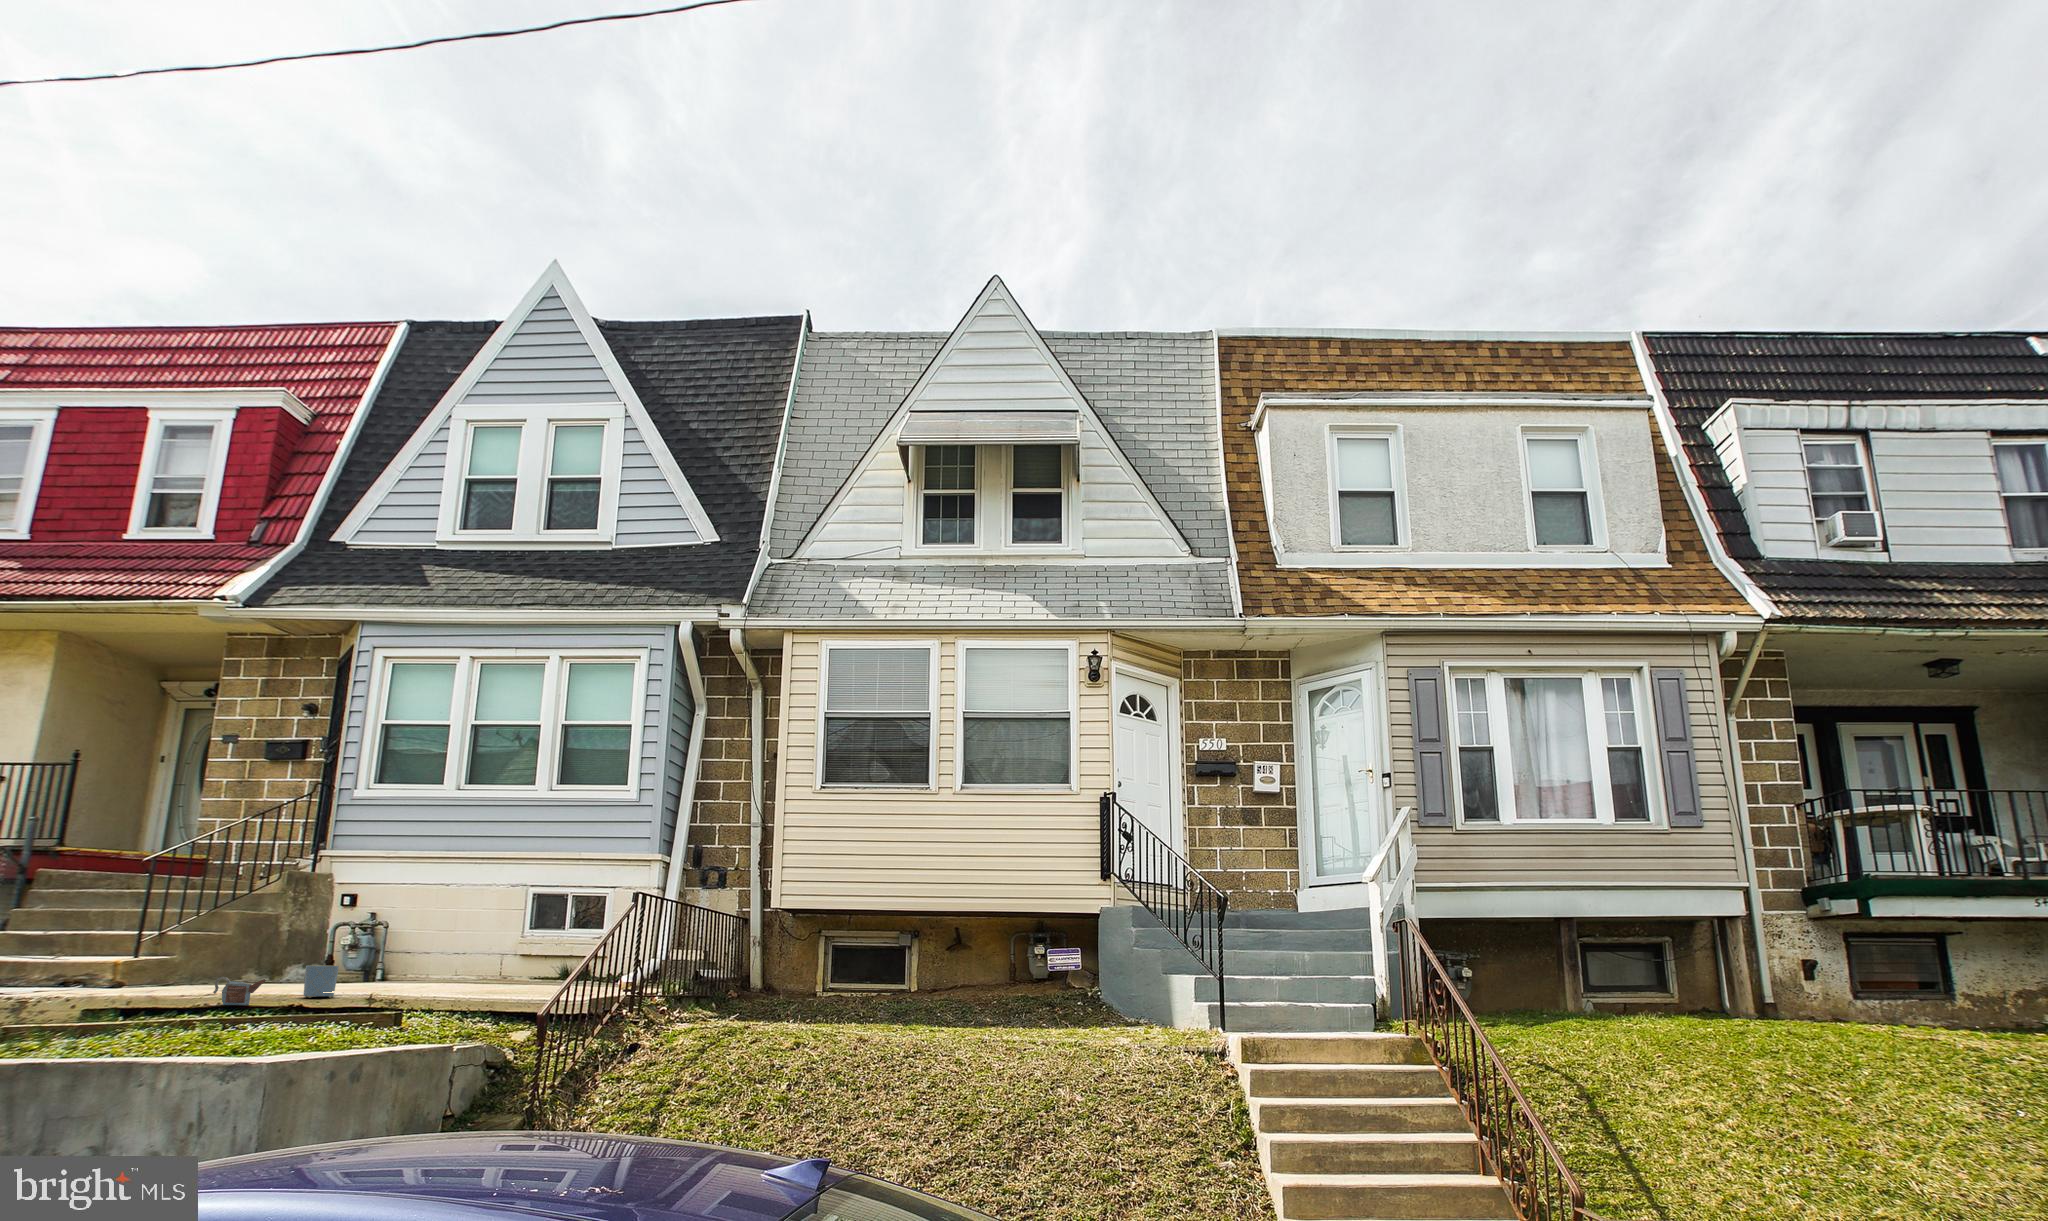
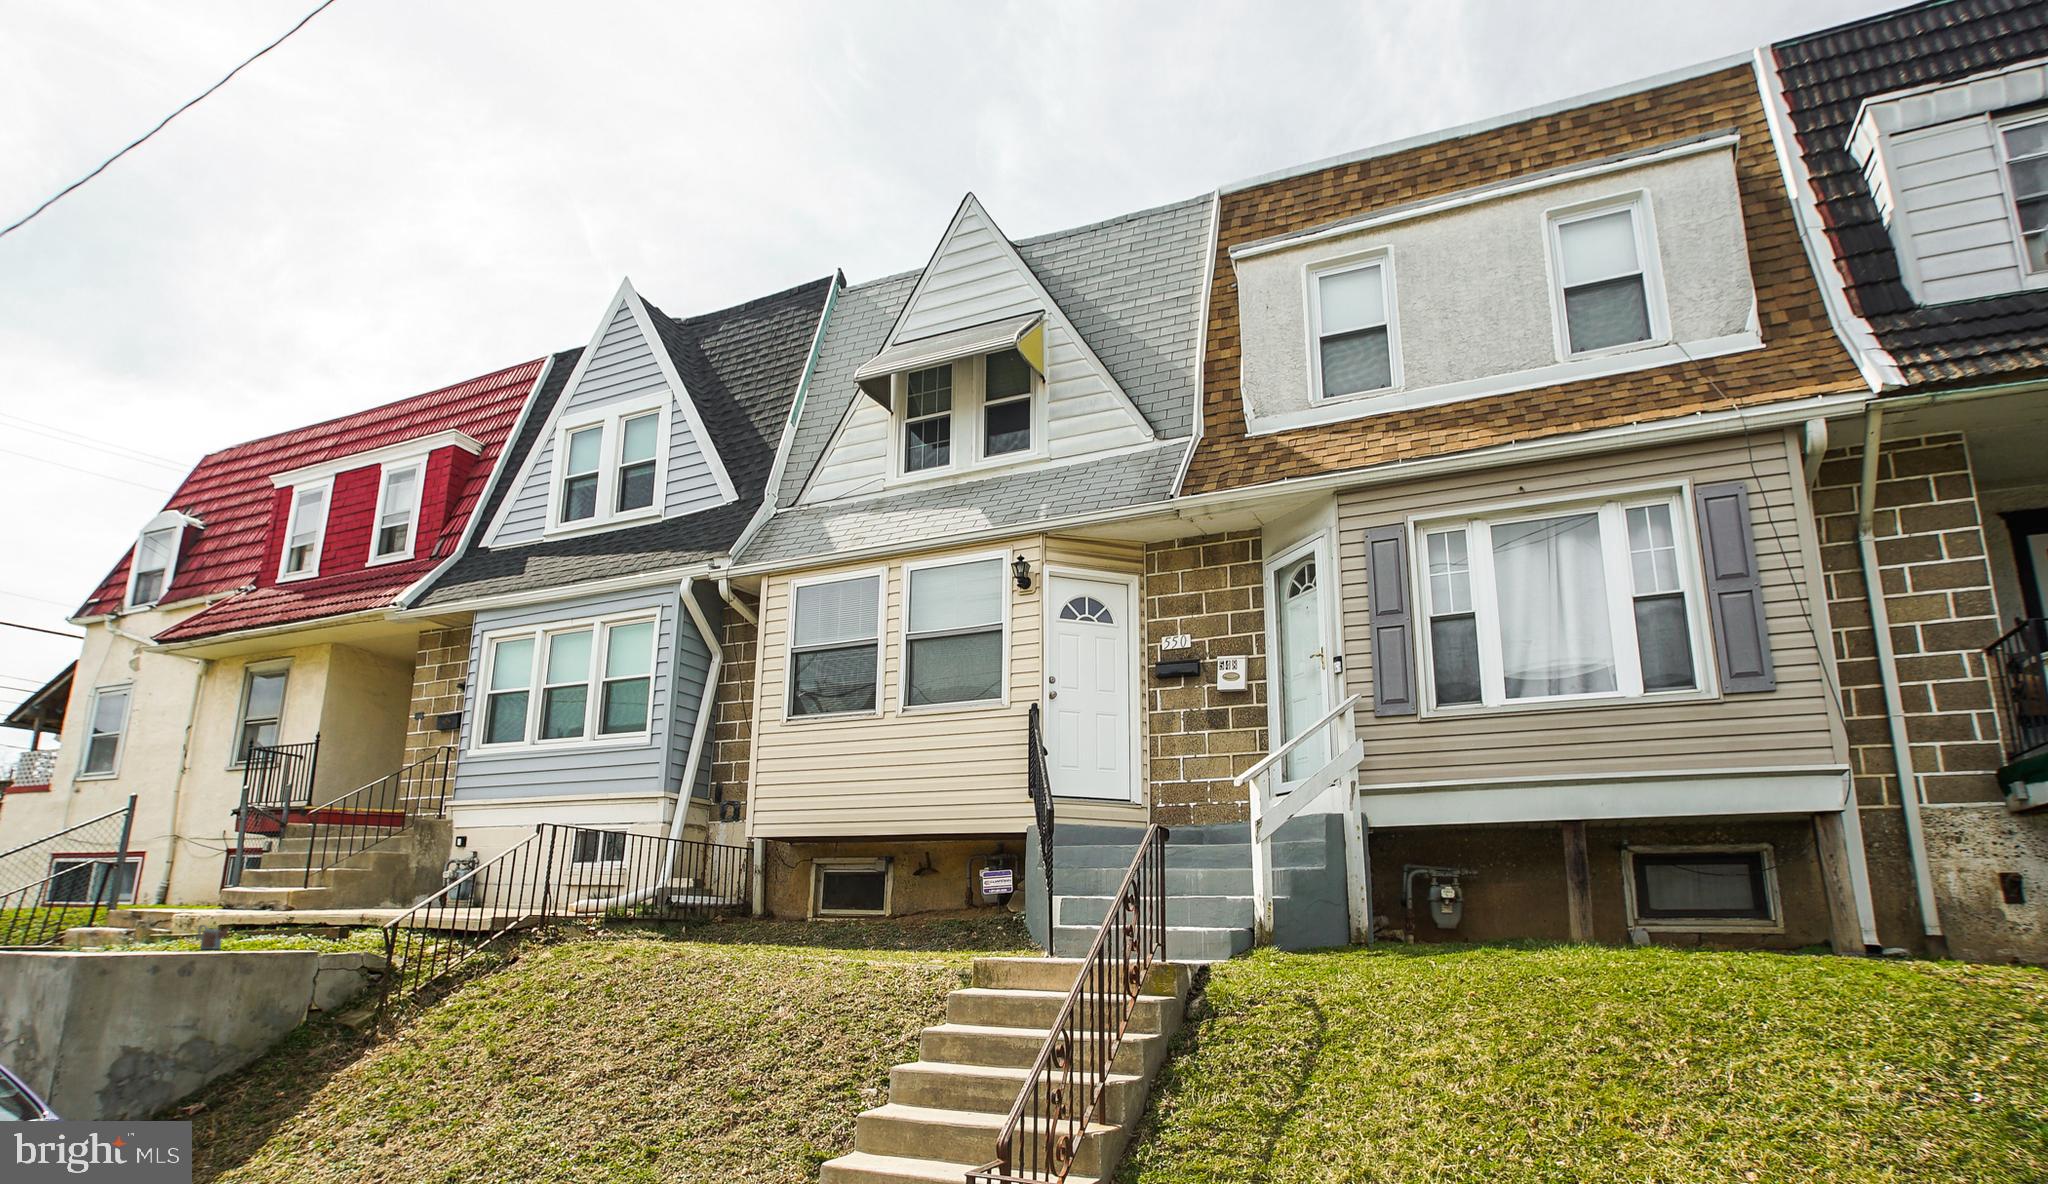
planter: present [304,965,339,998] -> none [288,911,320,941]

